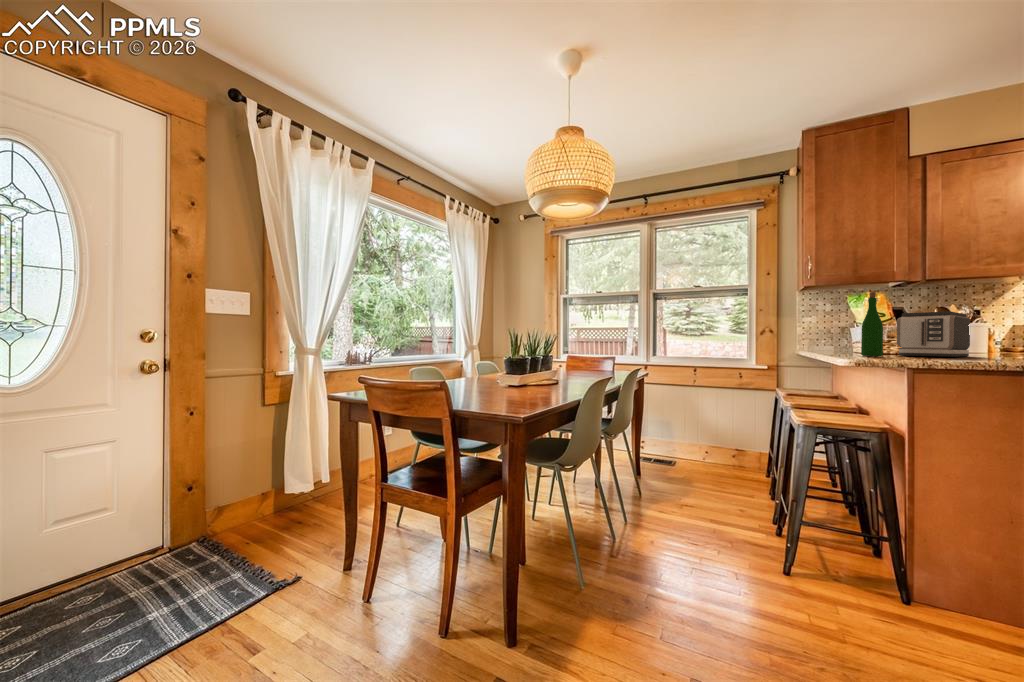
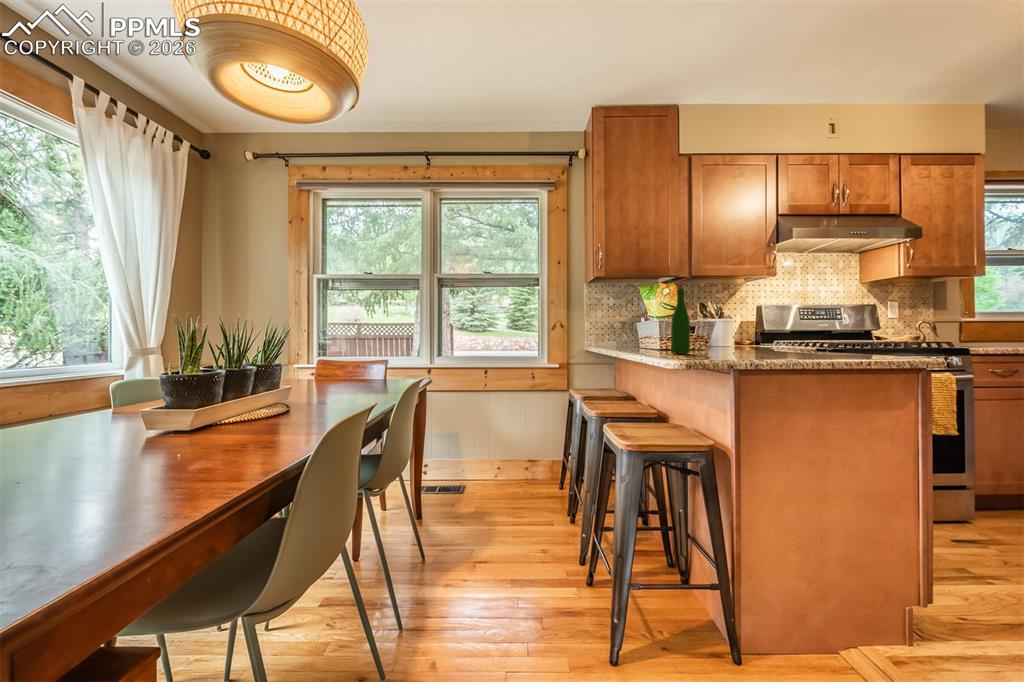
toaster: present [897,311,970,357] -> none [695,306,743,352]

